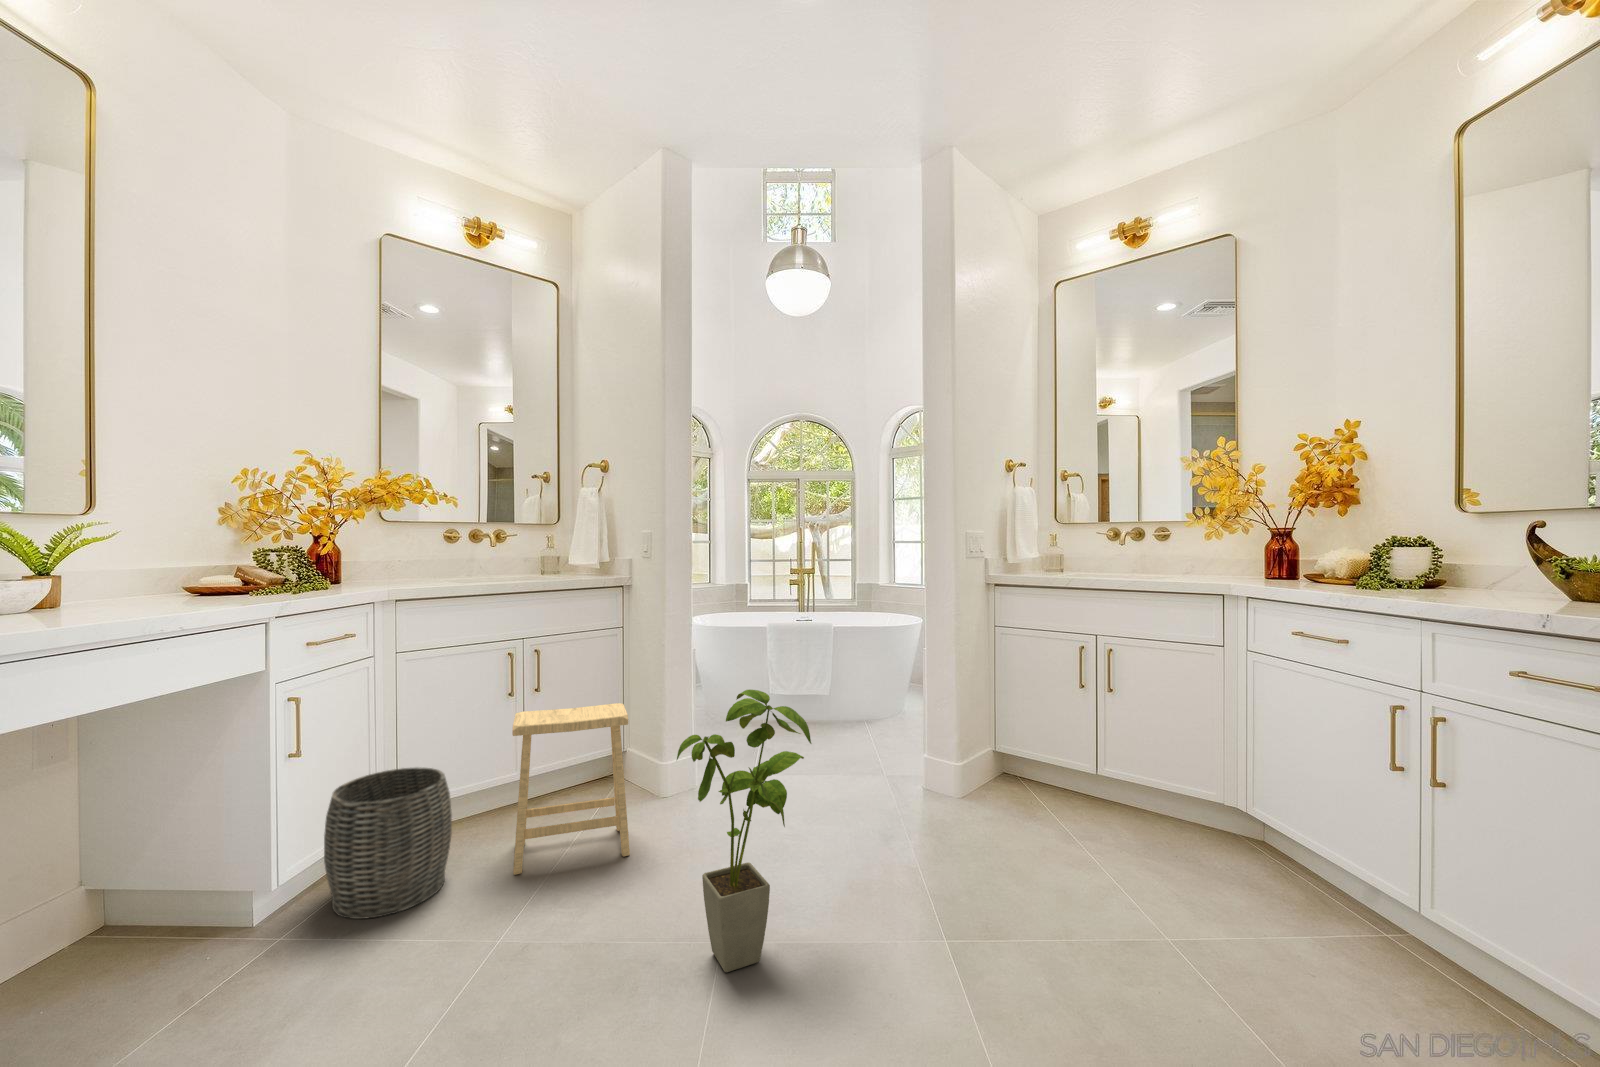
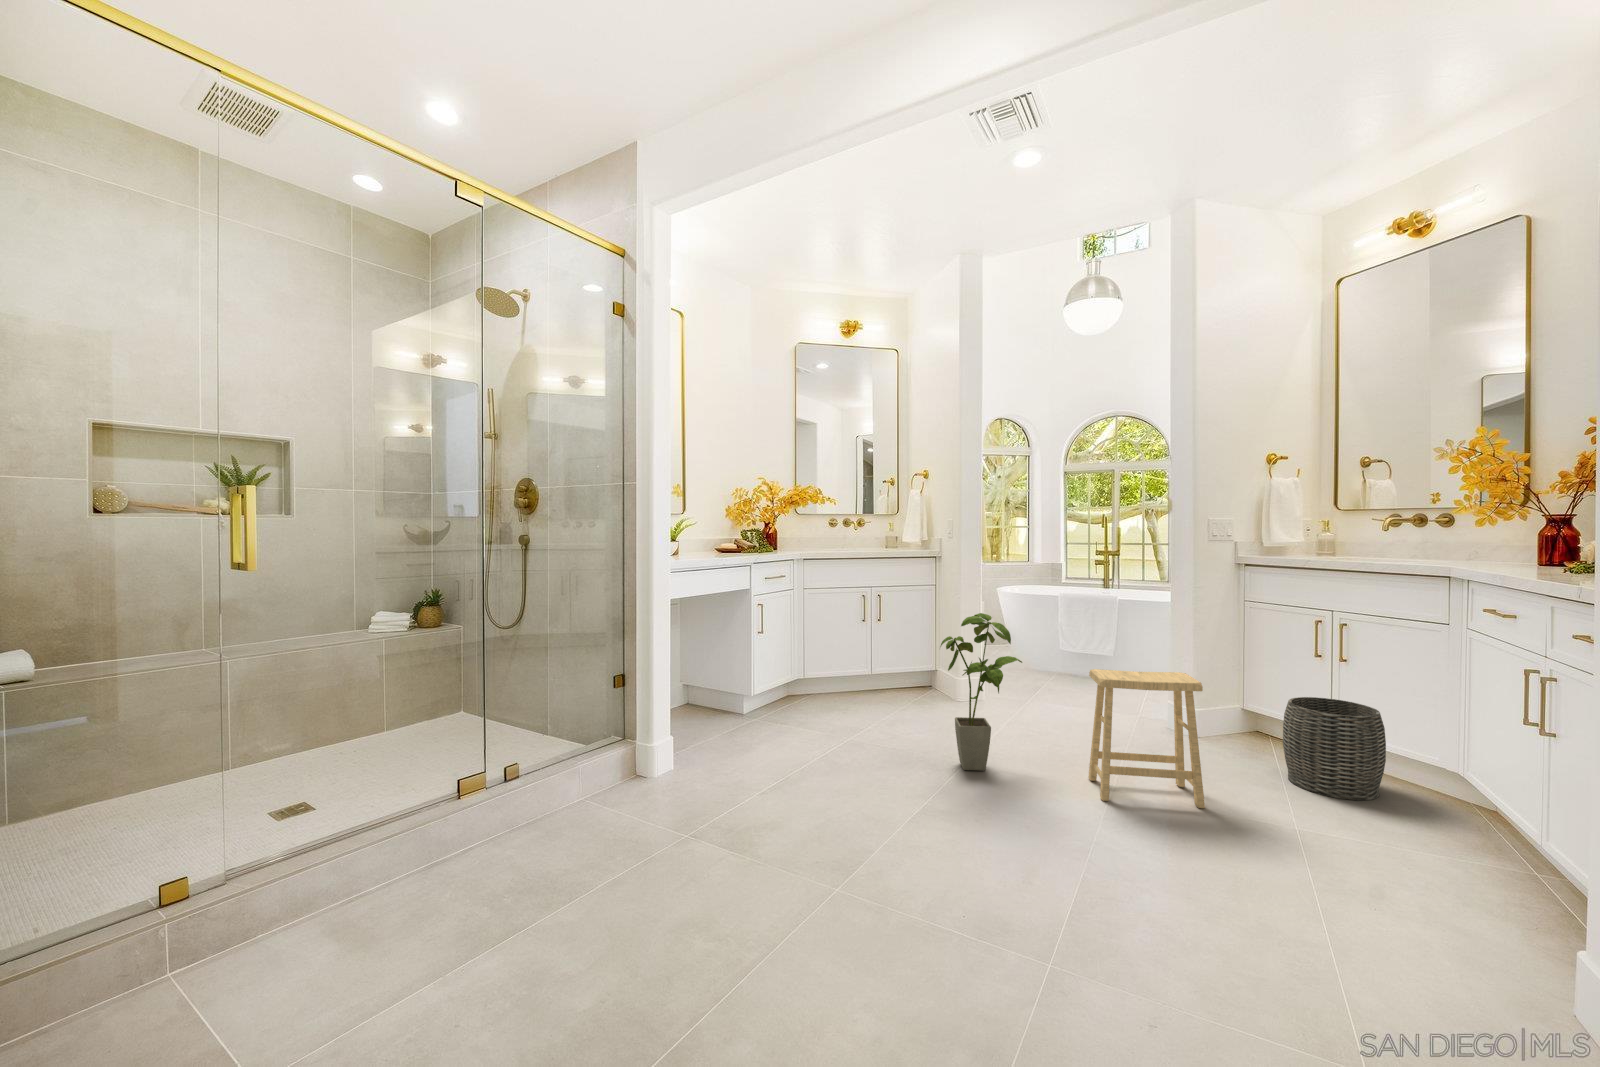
footstool: present [512,703,630,875] -> present [1088,669,1205,808]
woven basket: present [324,767,452,919] -> present [1283,697,1386,800]

